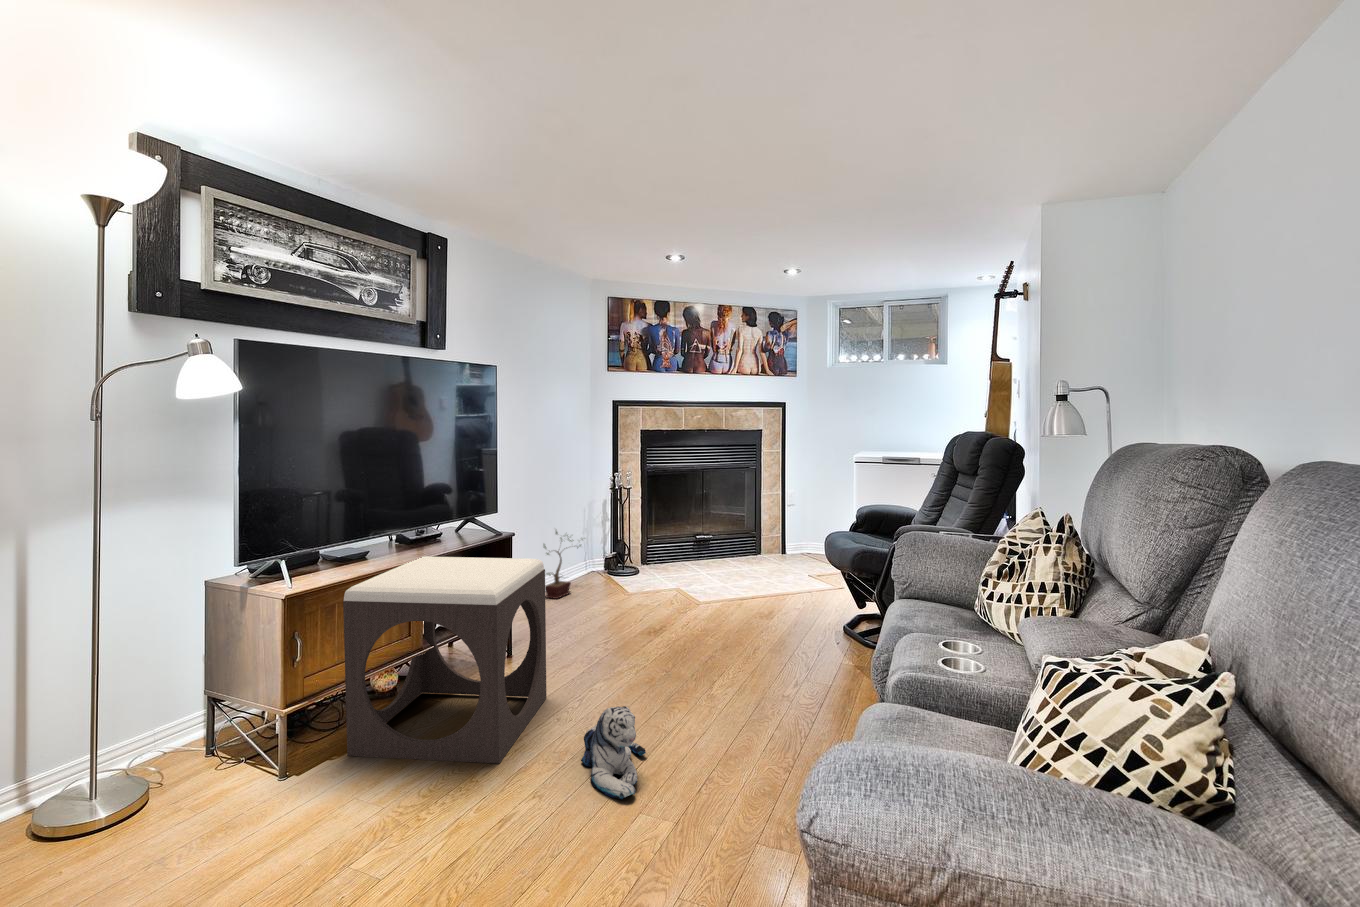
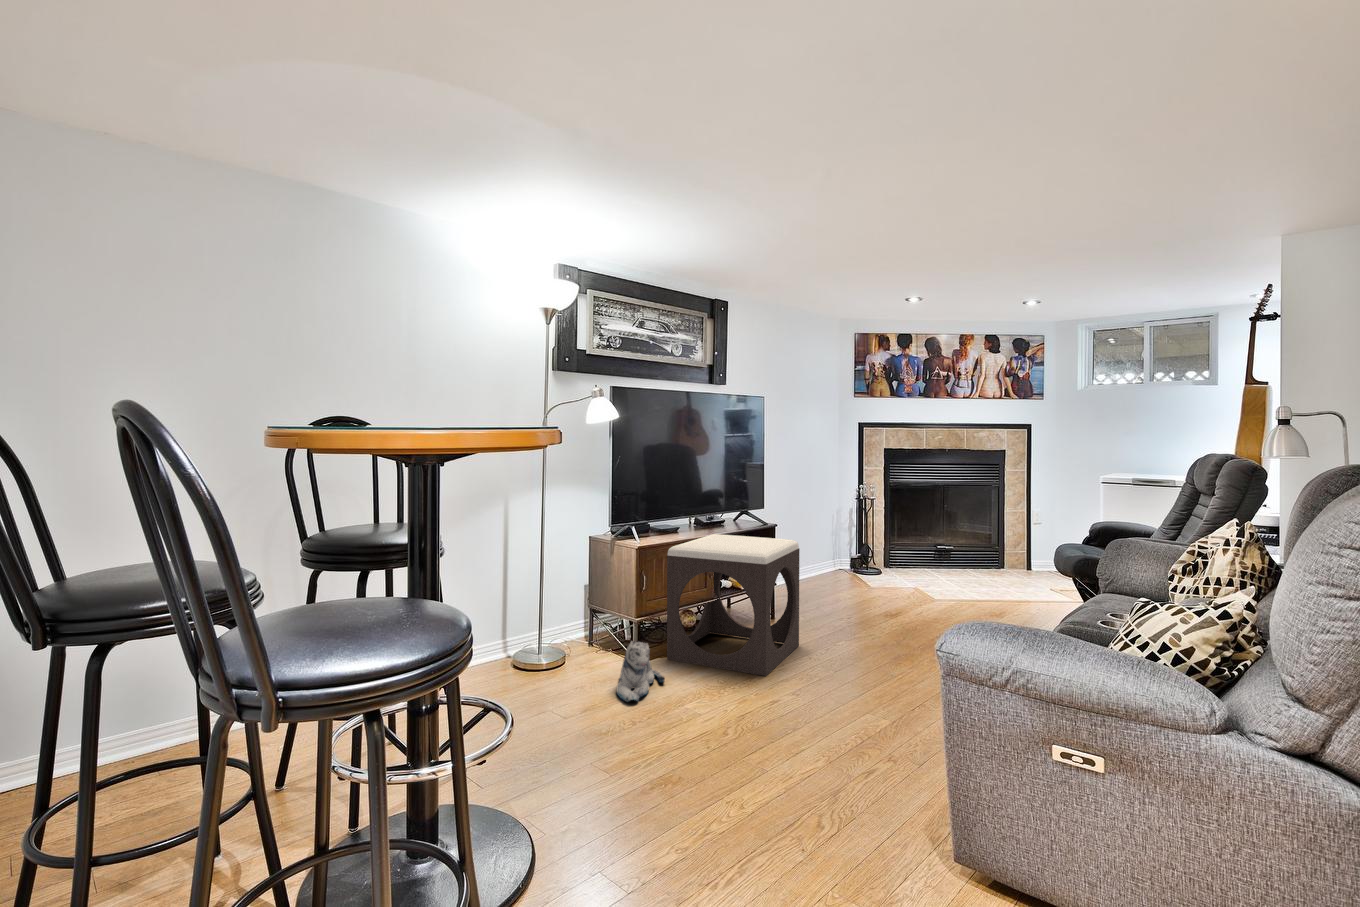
potted plant: present [544,531,581,599] -> none [797,527,833,586]
plush toy: present [581,706,646,799] -> present [616,641,665,702]

